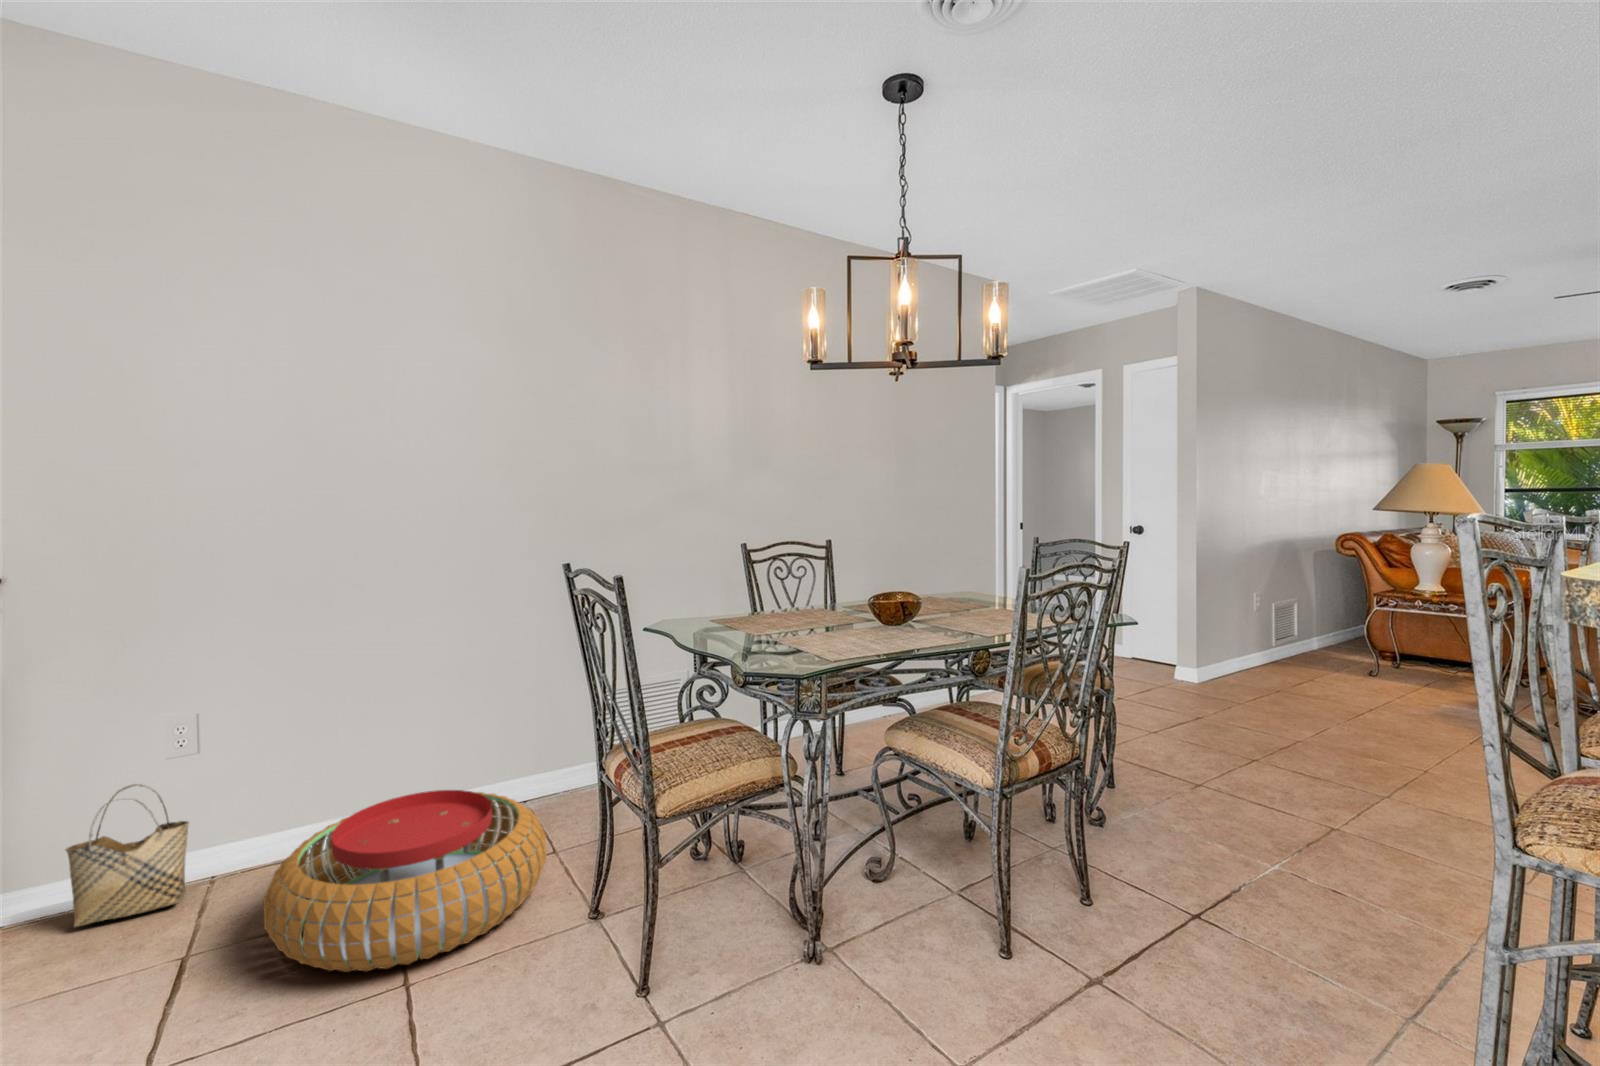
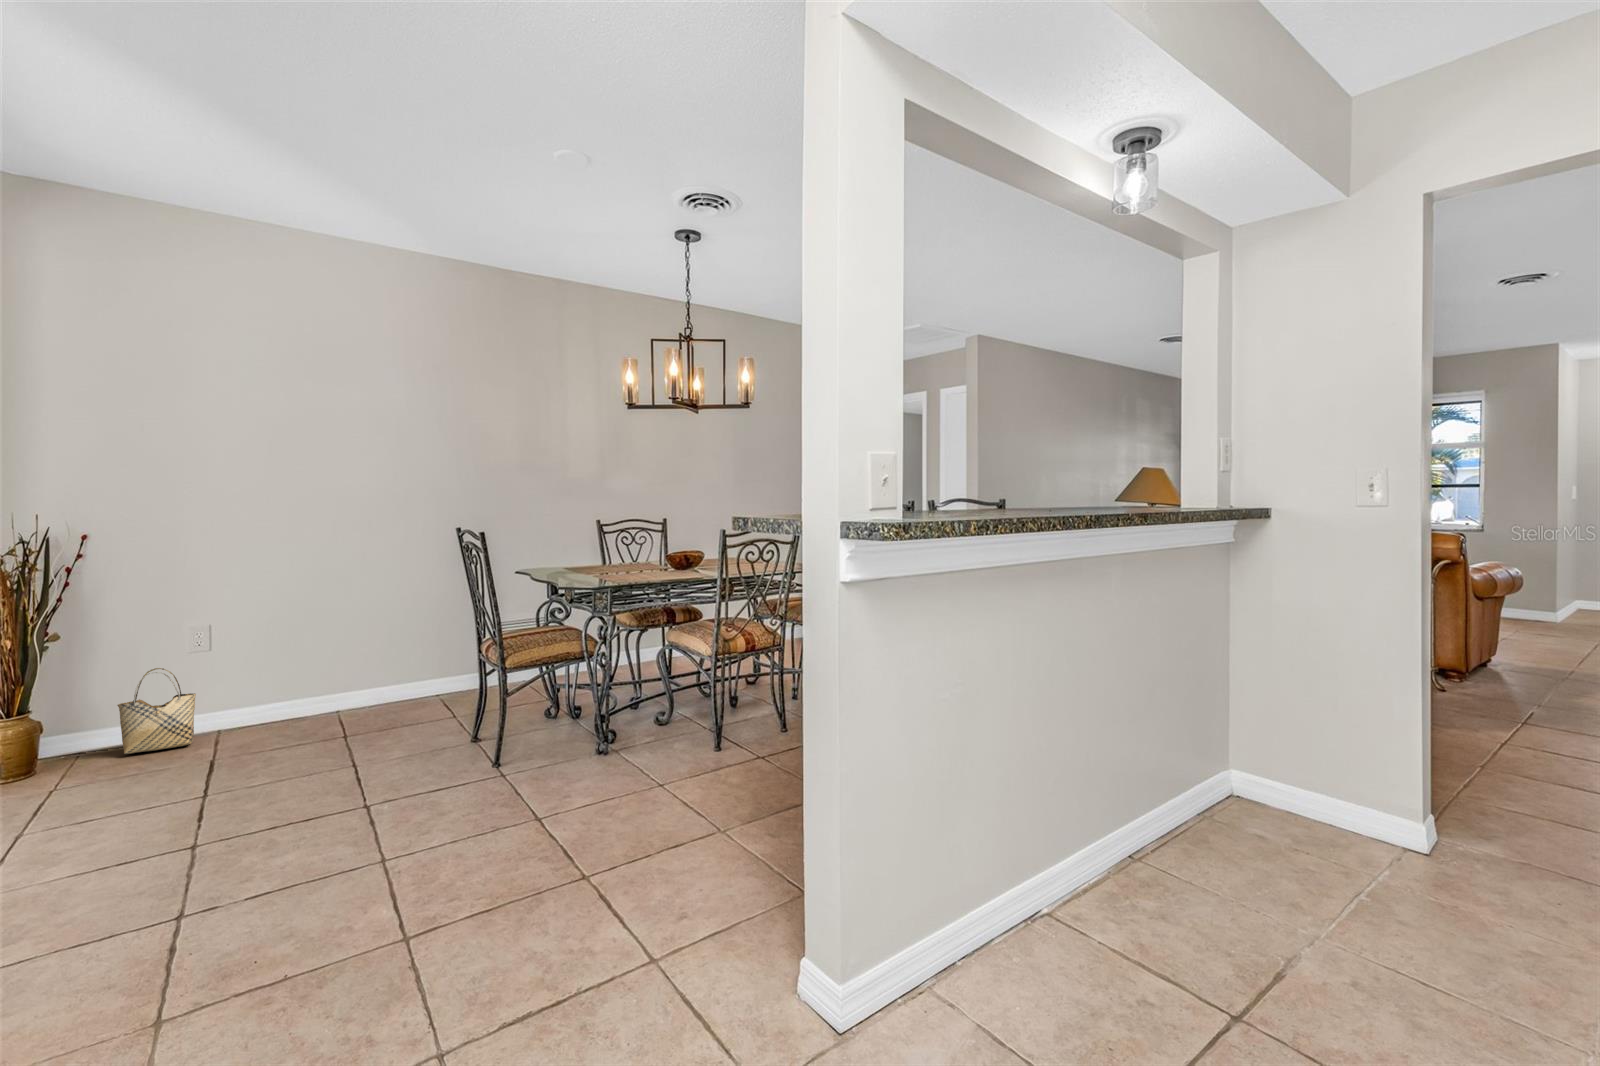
pouf: present [263,790,547,972] -> none [257,675,442,765]

